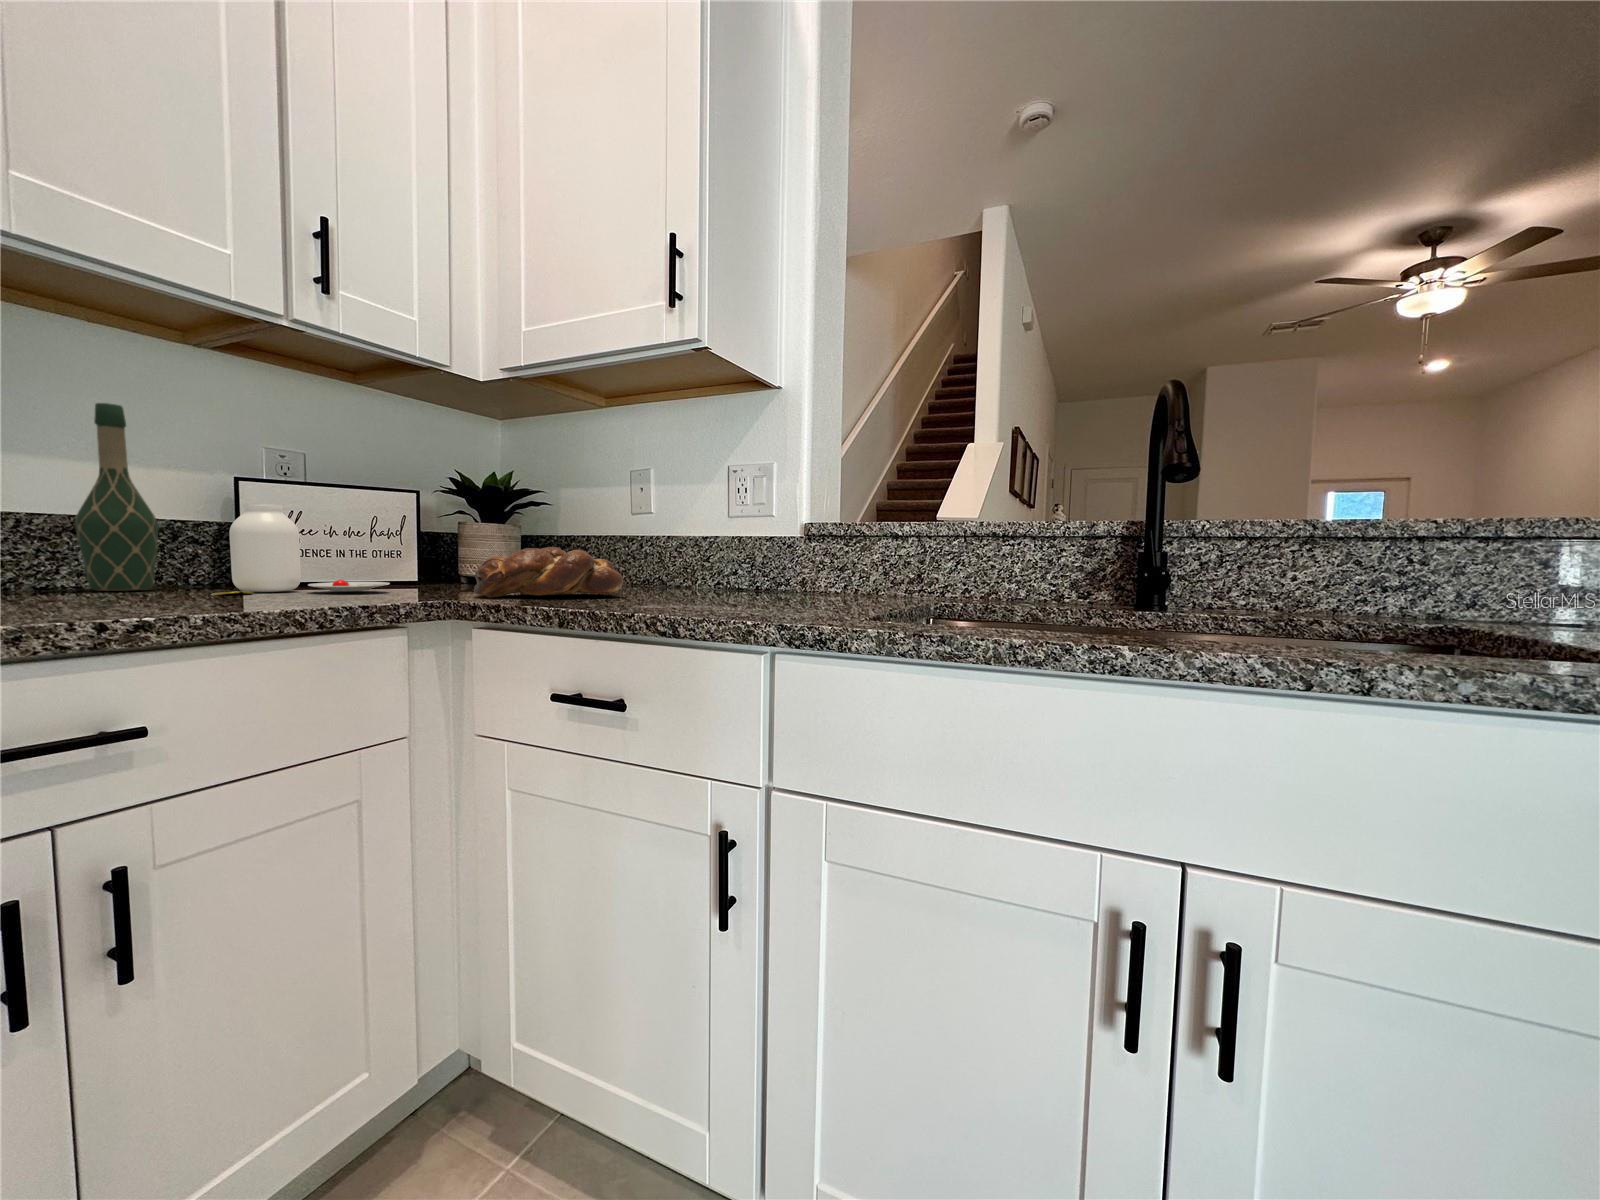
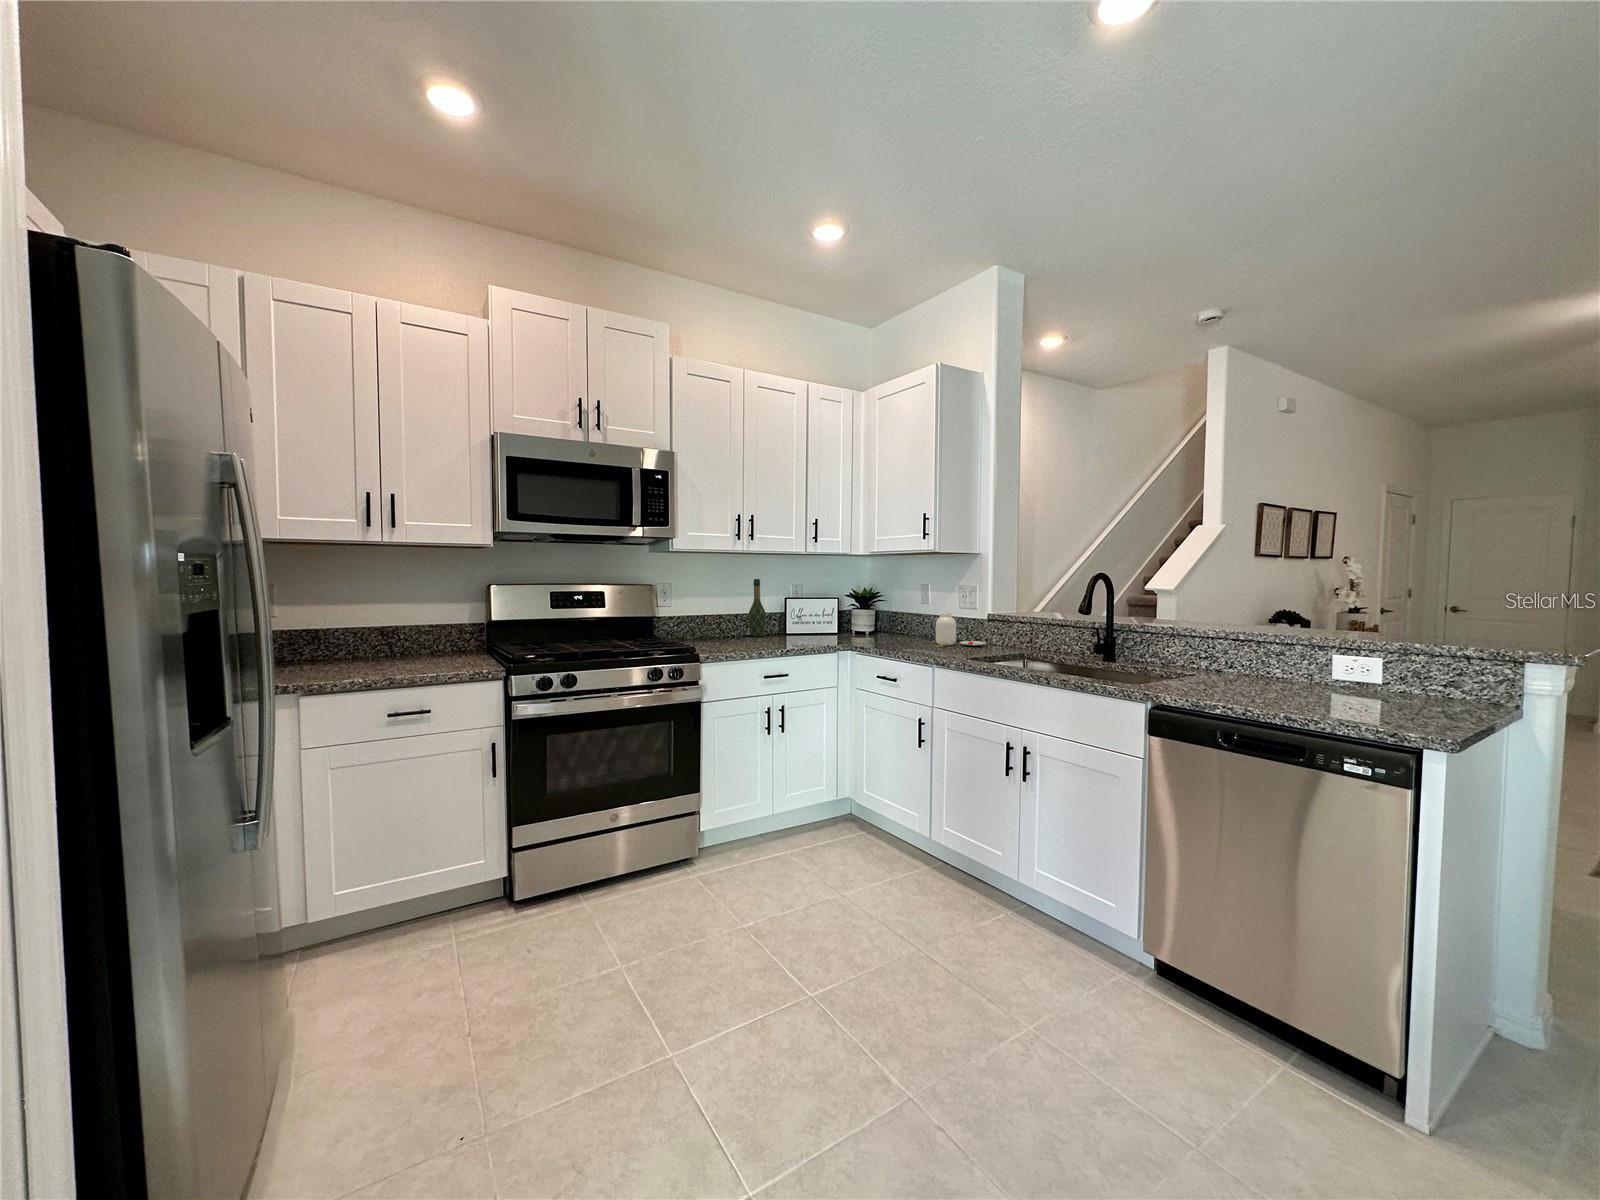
jar: present [211,504,390,595] -> present [936,613,986,647]
bread loaf: present [474,547,623,598] -> none [856,623,908,643]

